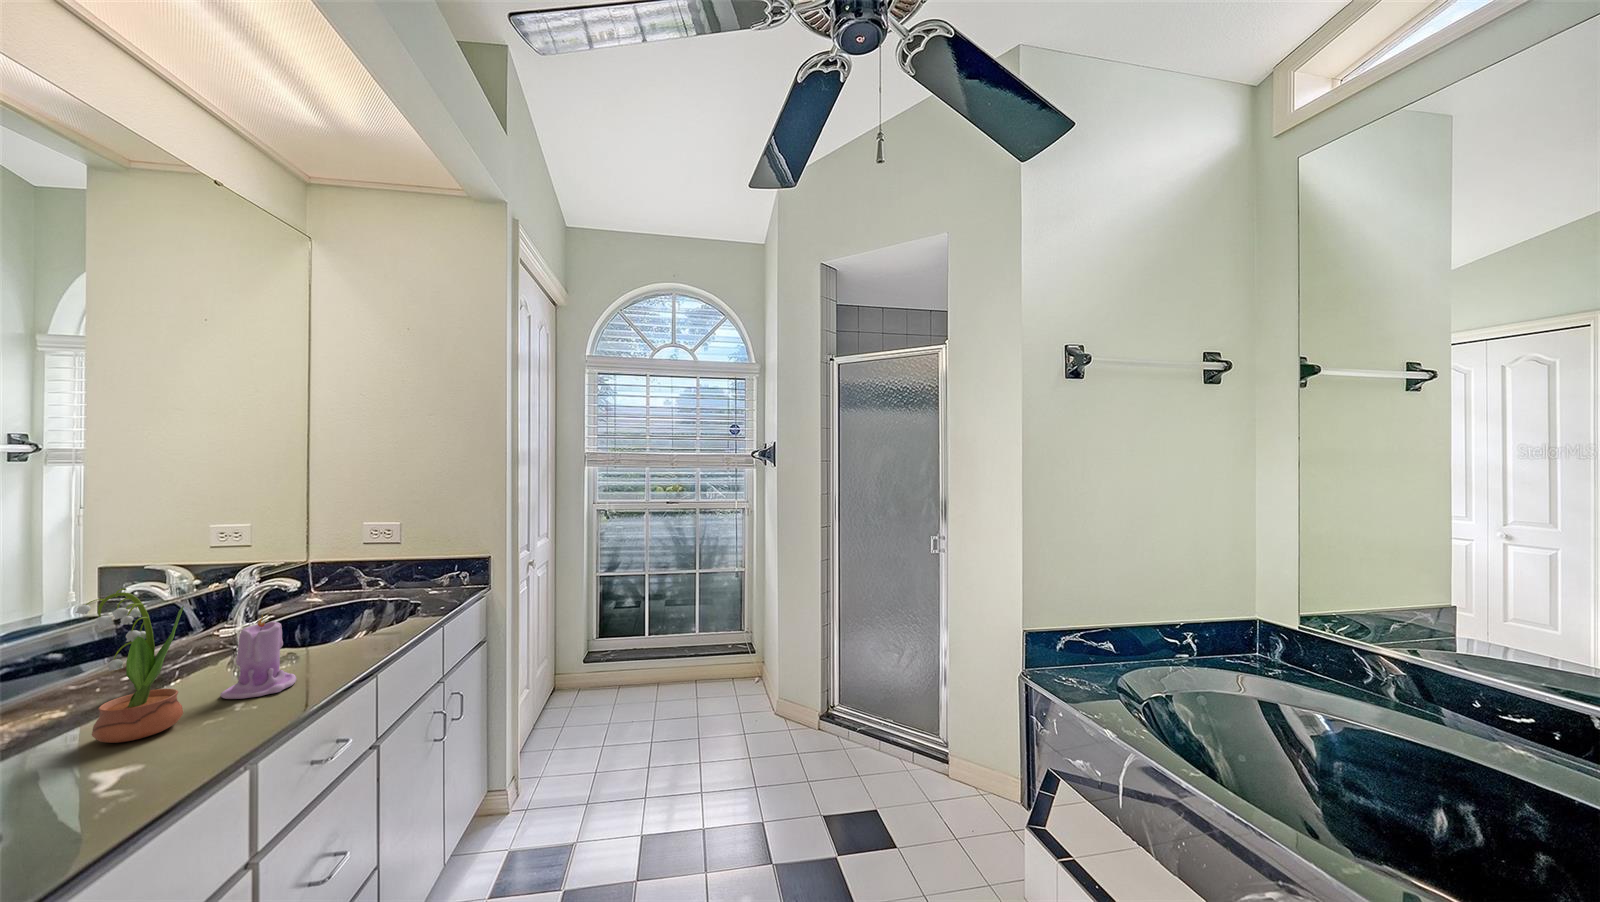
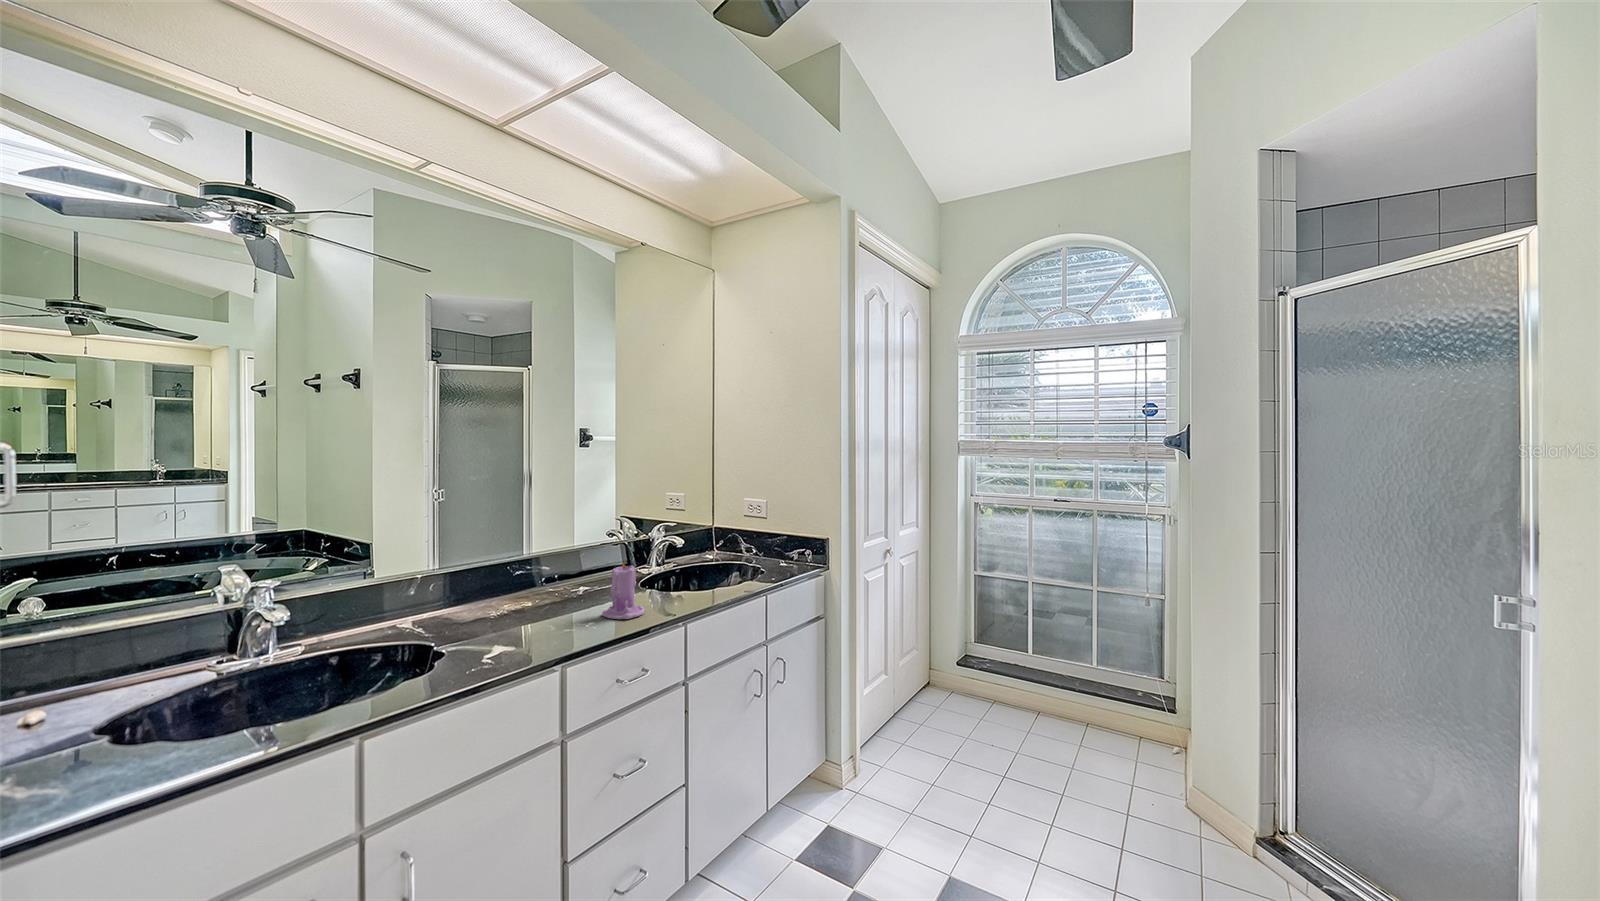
potted flower: present [75,588,184,743] -> none [524,527,573,629]

